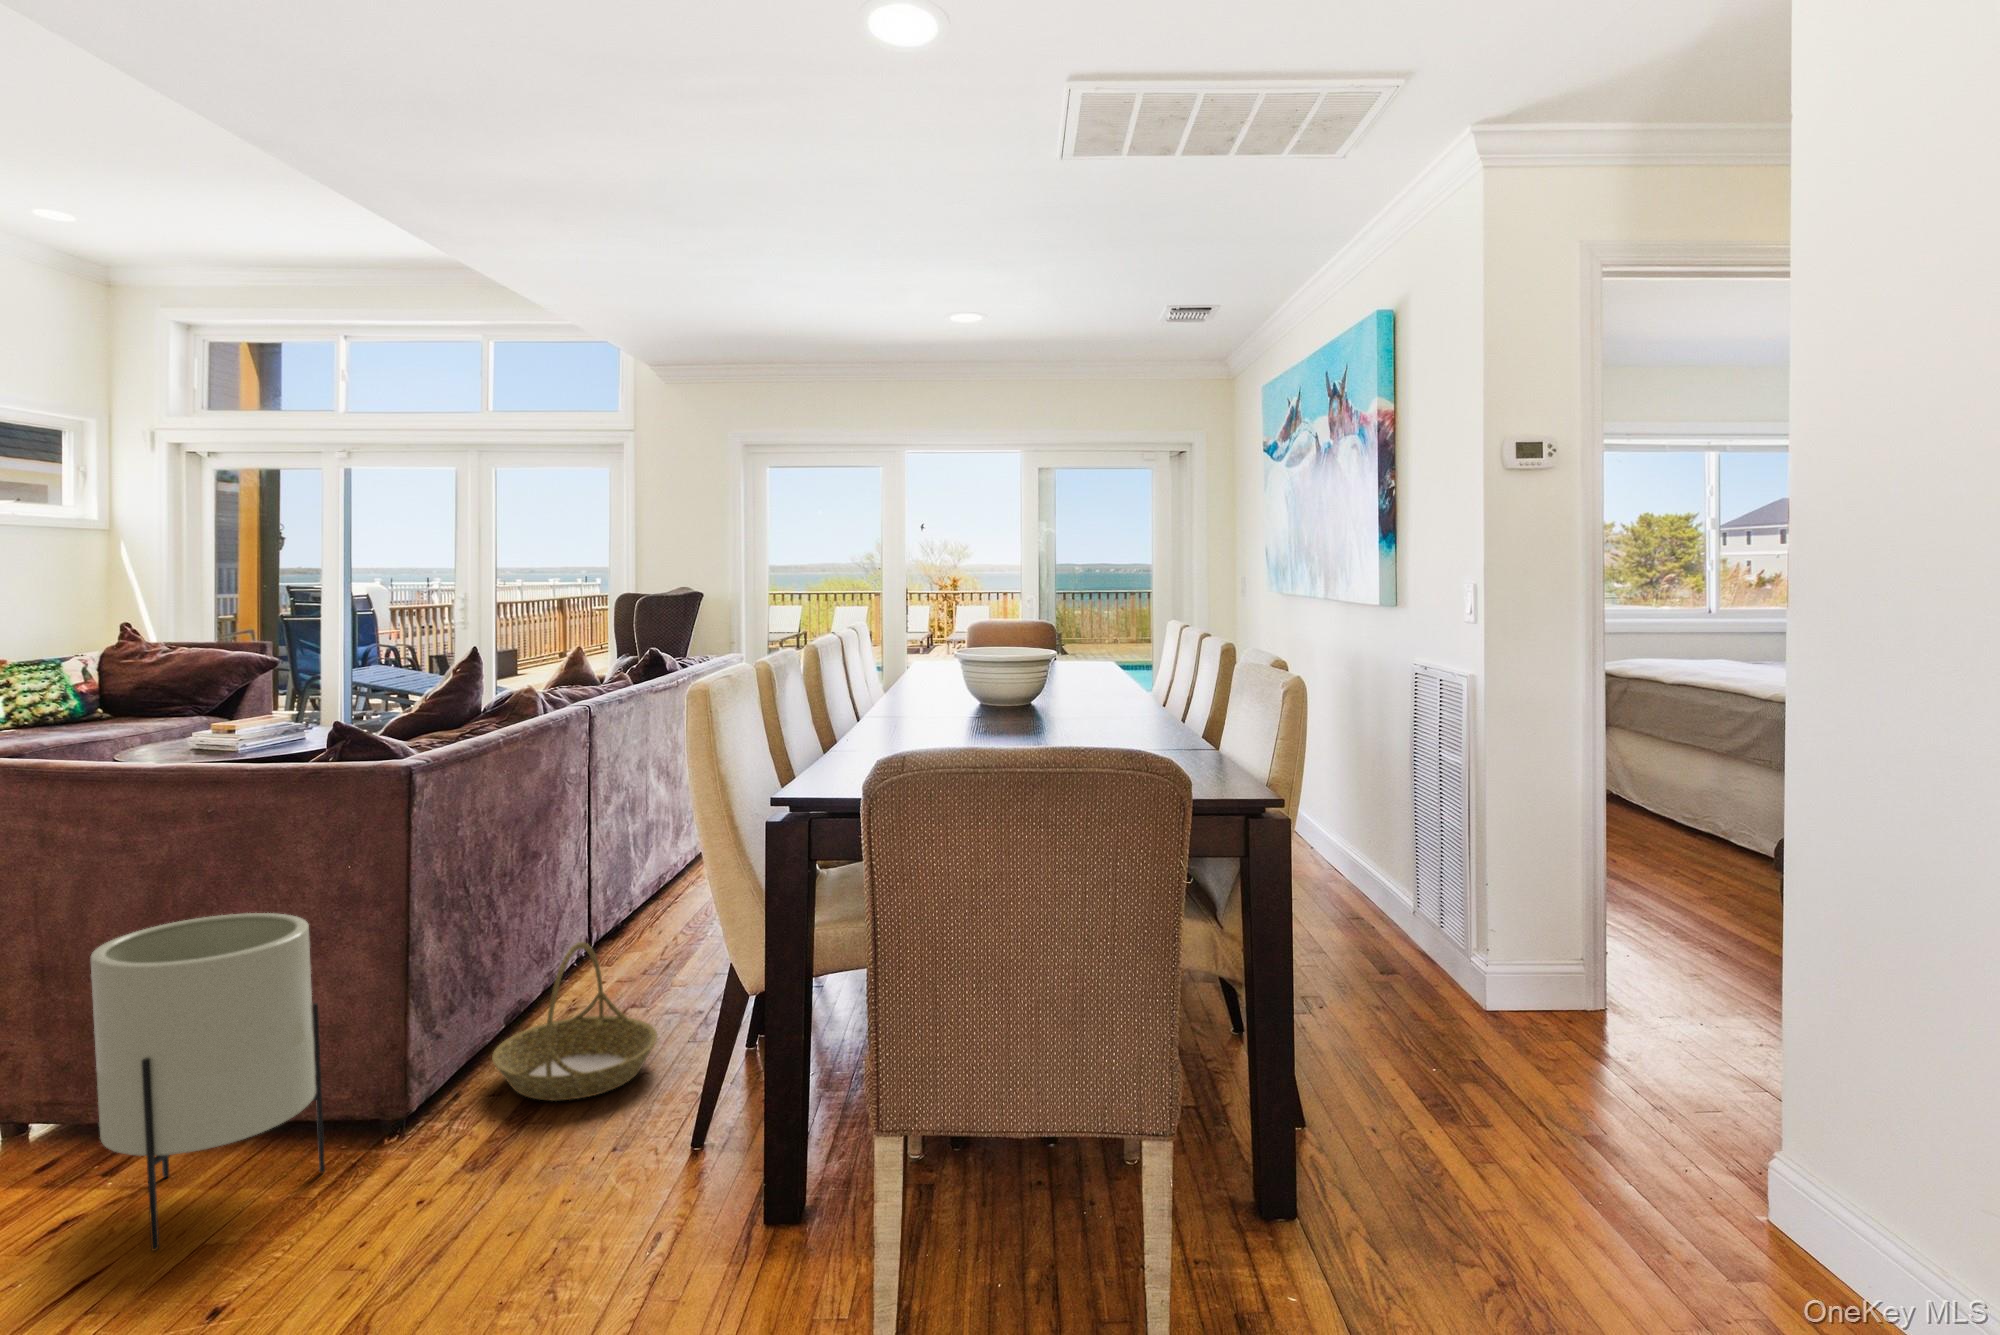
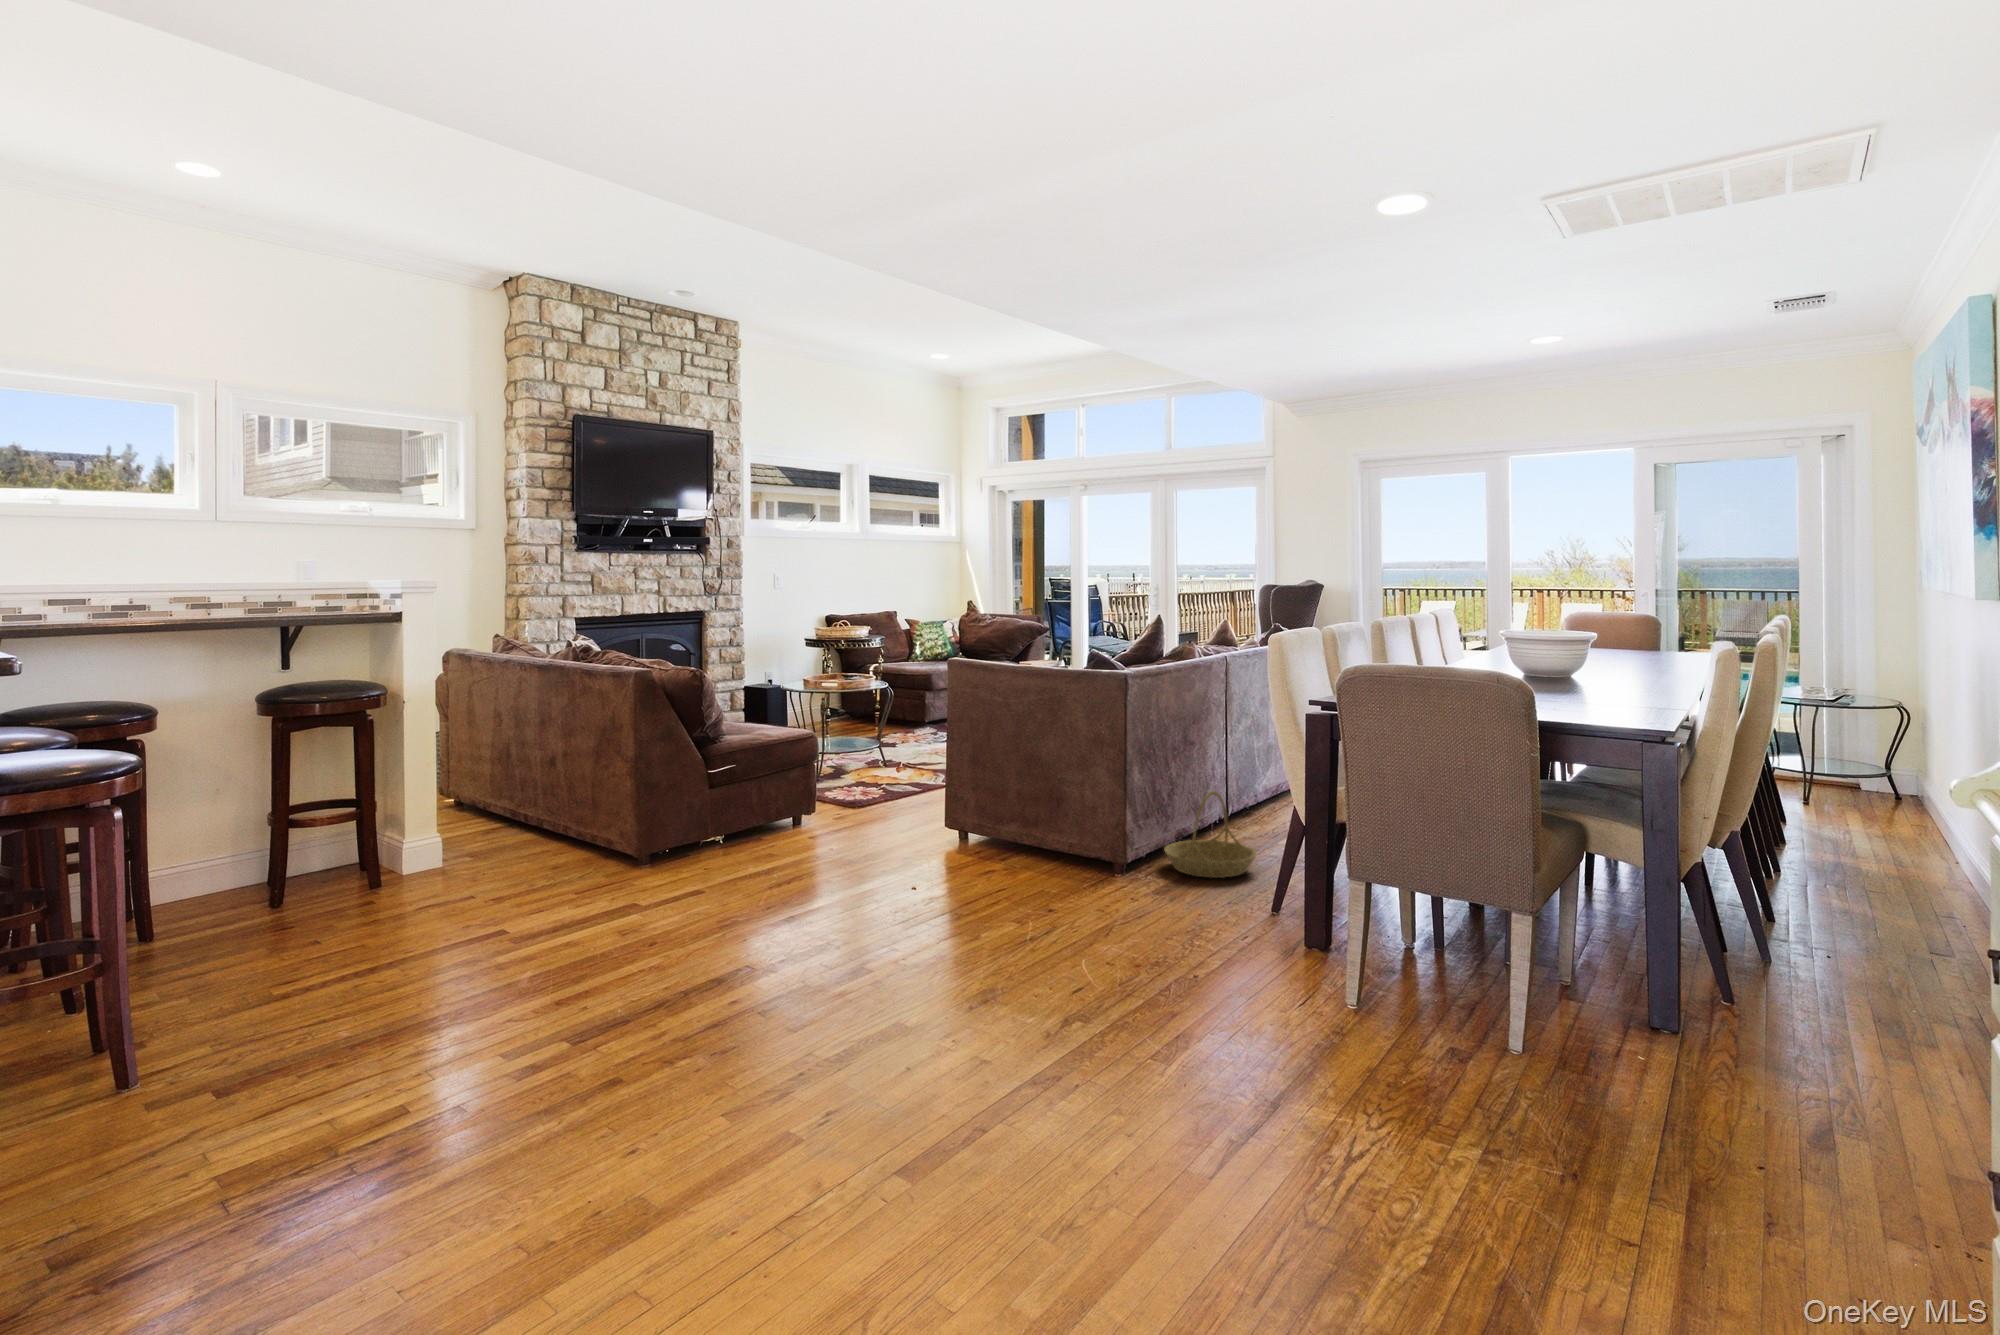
planter: present [91,913,325,1251] -> none [994,746,1083,893]

